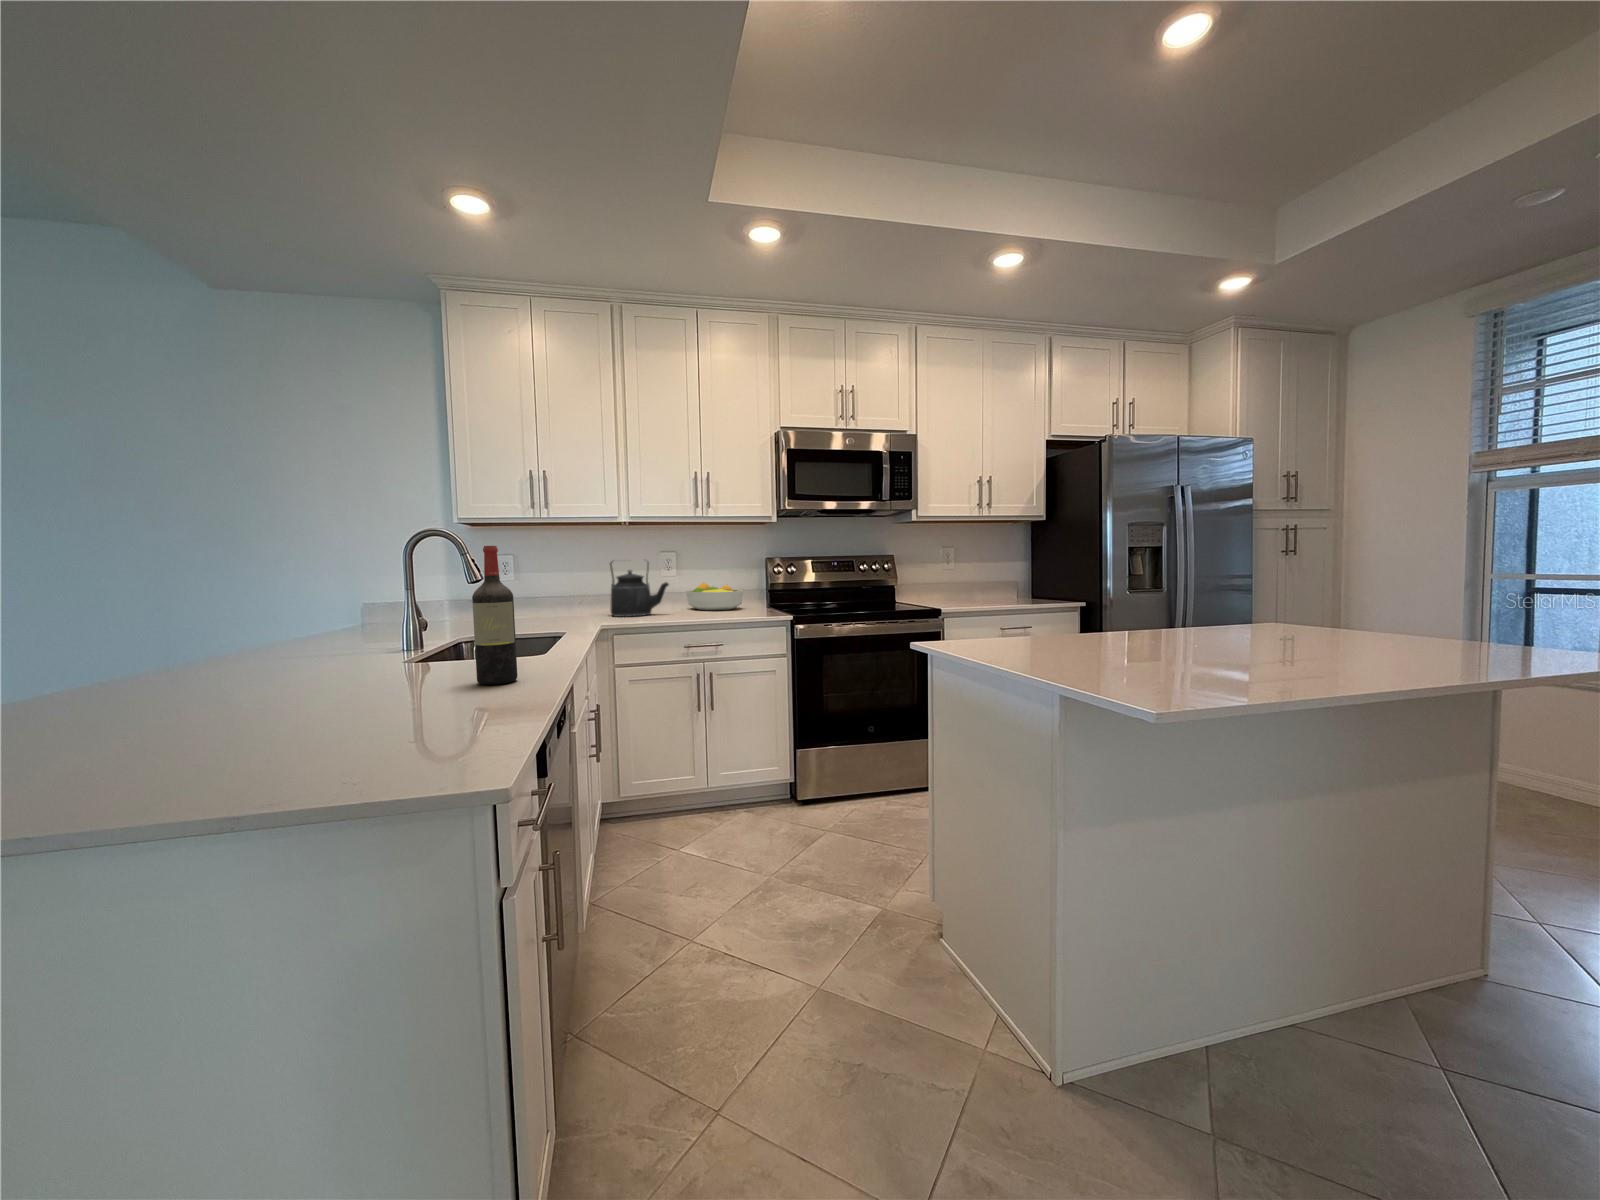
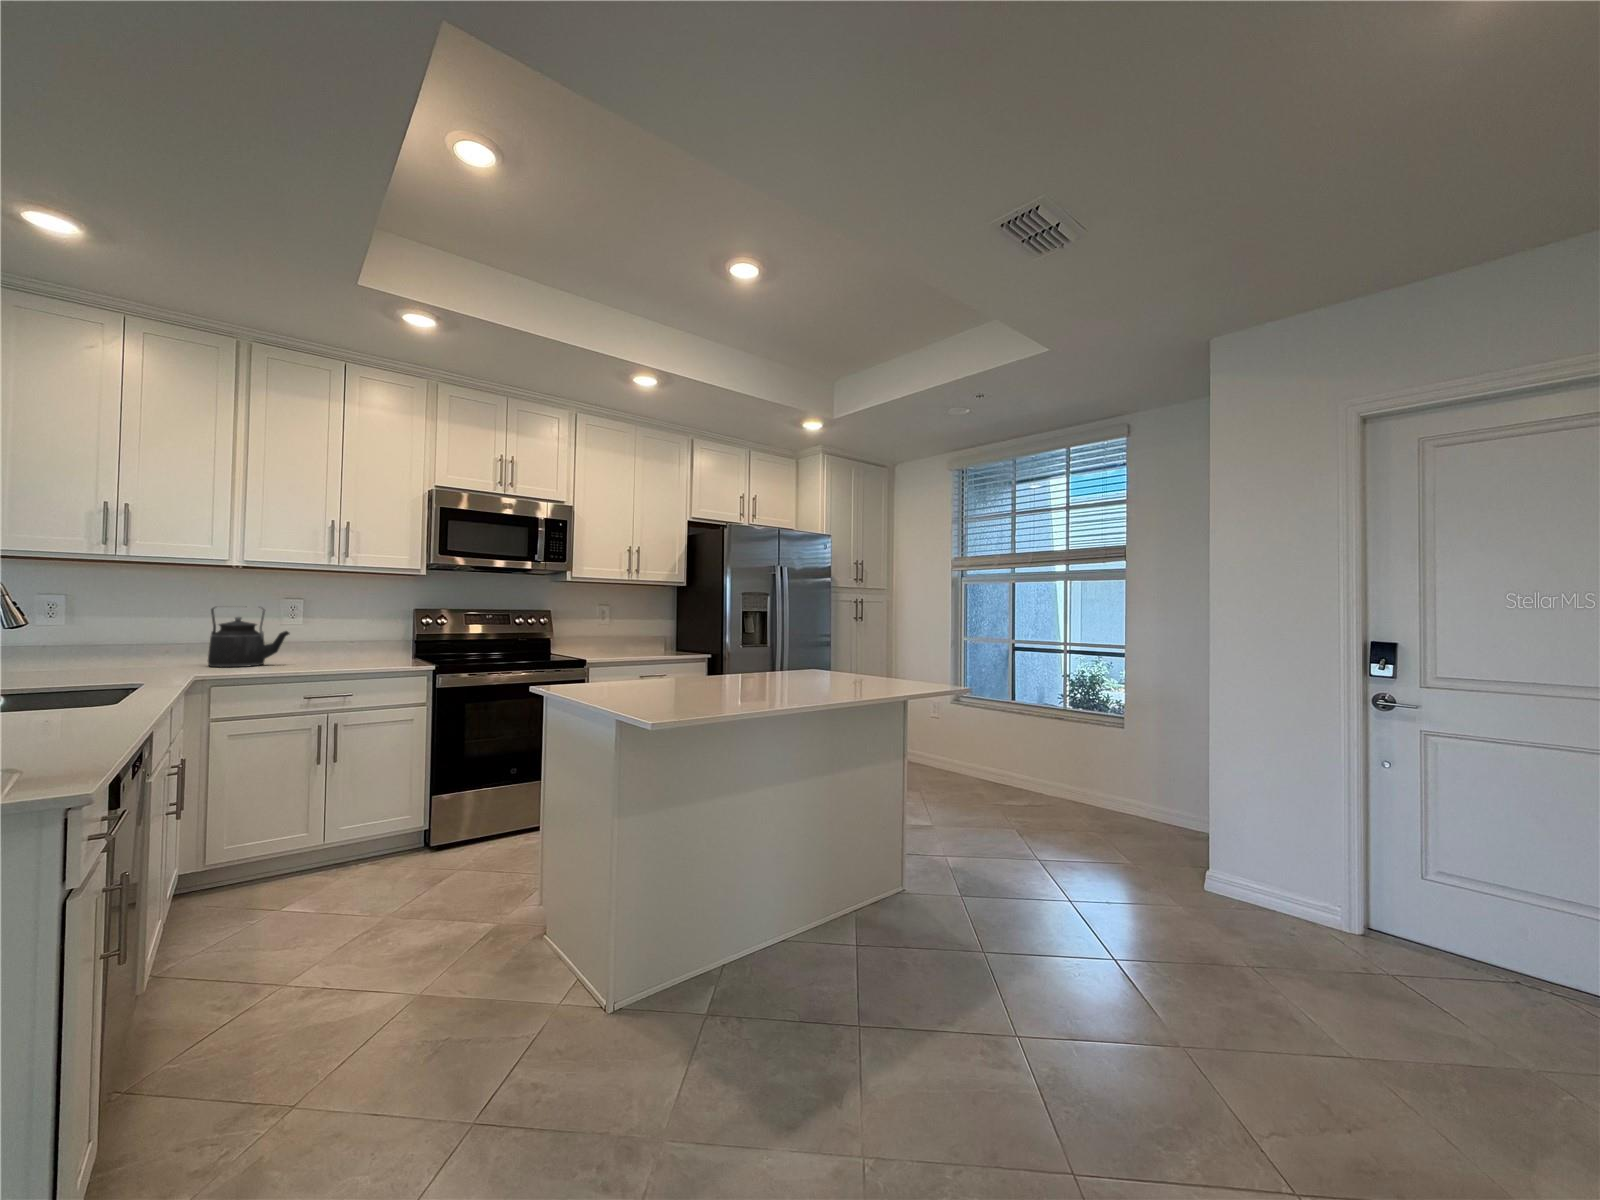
wine bottle: present [472,546,518,685] -> none [45,596,100,729]
fruit bowl: present [686,583,743,610] -> none [312,632,383,661]

